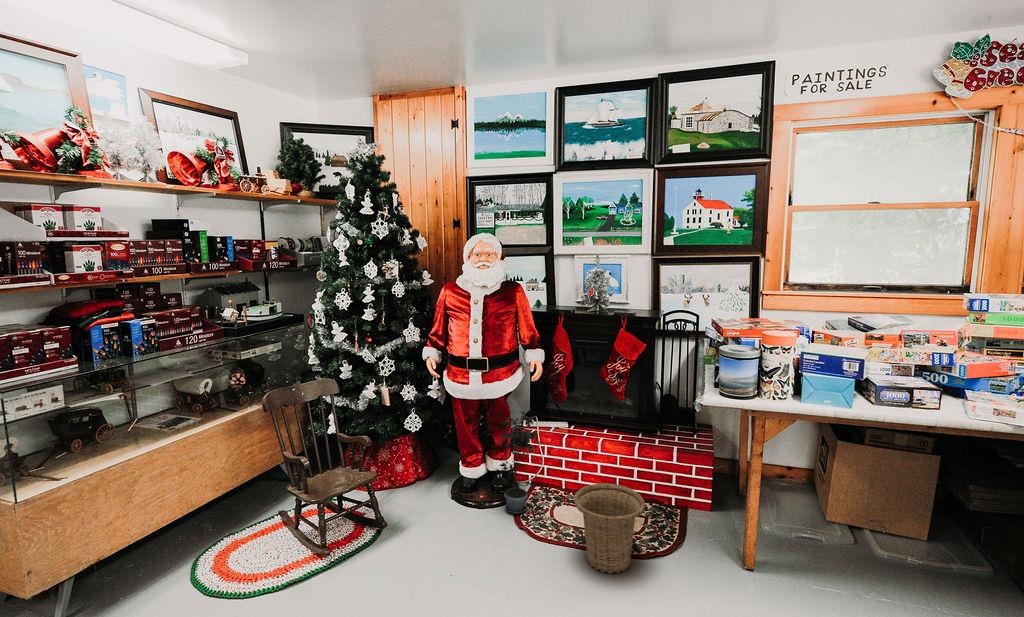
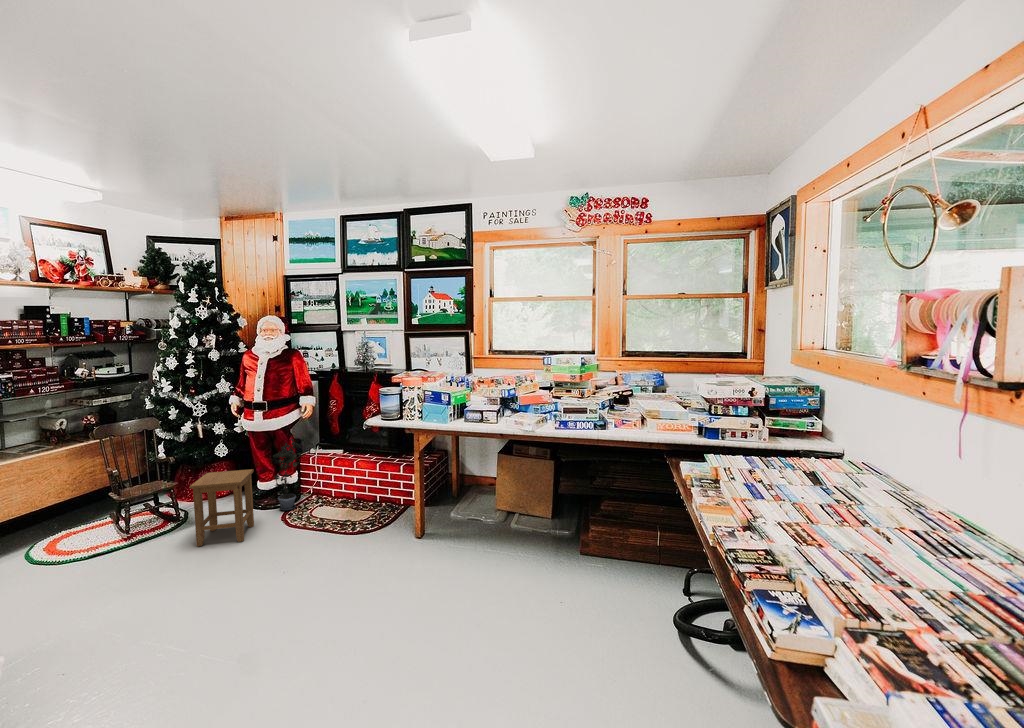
stool: none [430,461,502,584] -> present [190,469,254,546]
basket: present [574,483,645,573] -> none [298,482,347,538]

